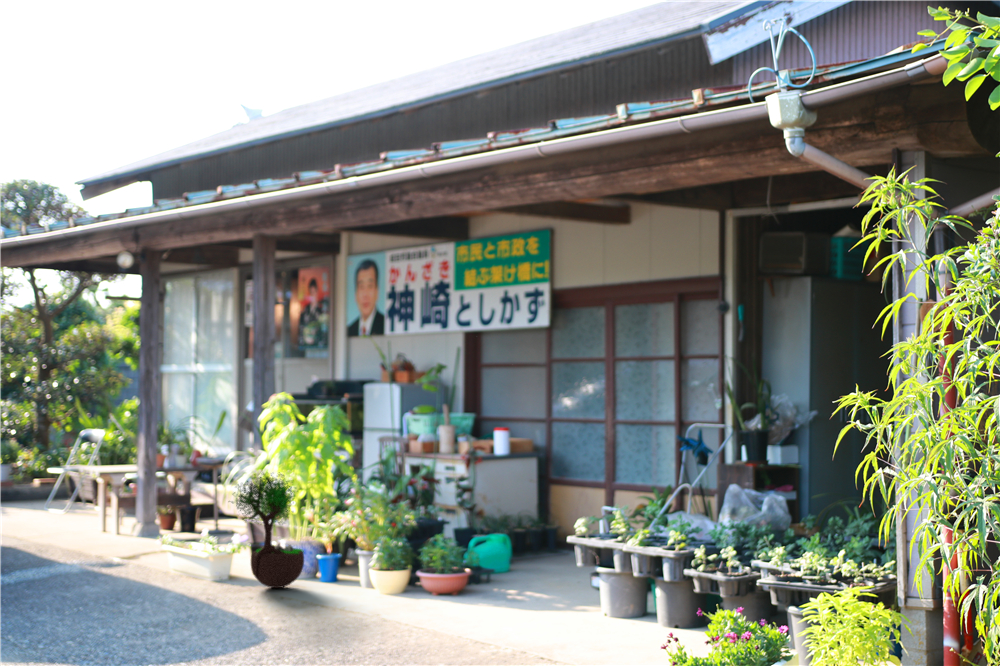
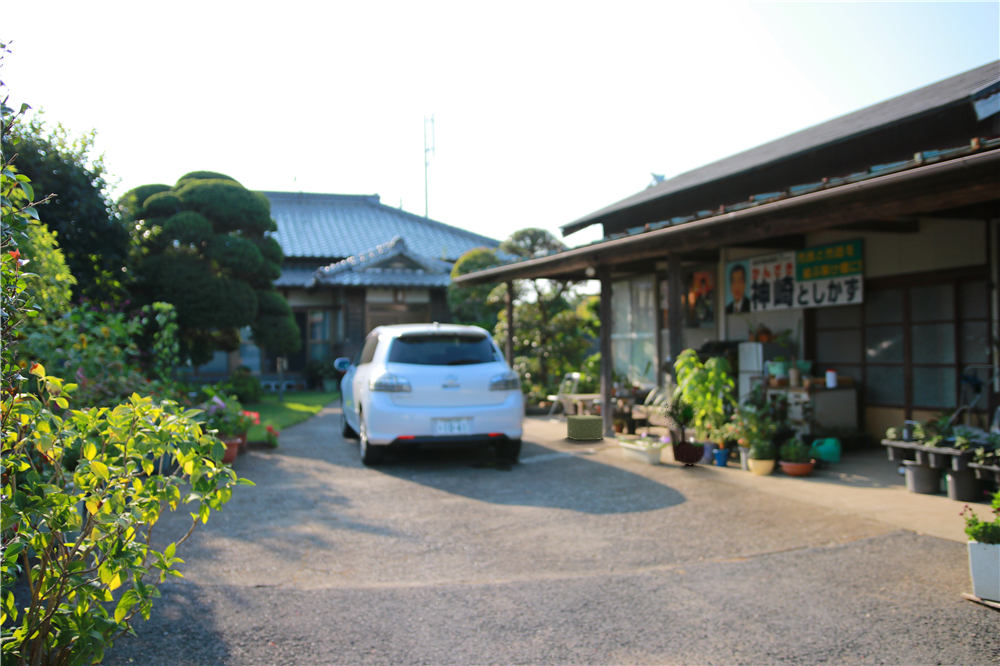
storage box: none [66,503,136,549] -> present [567,415,603,440]

